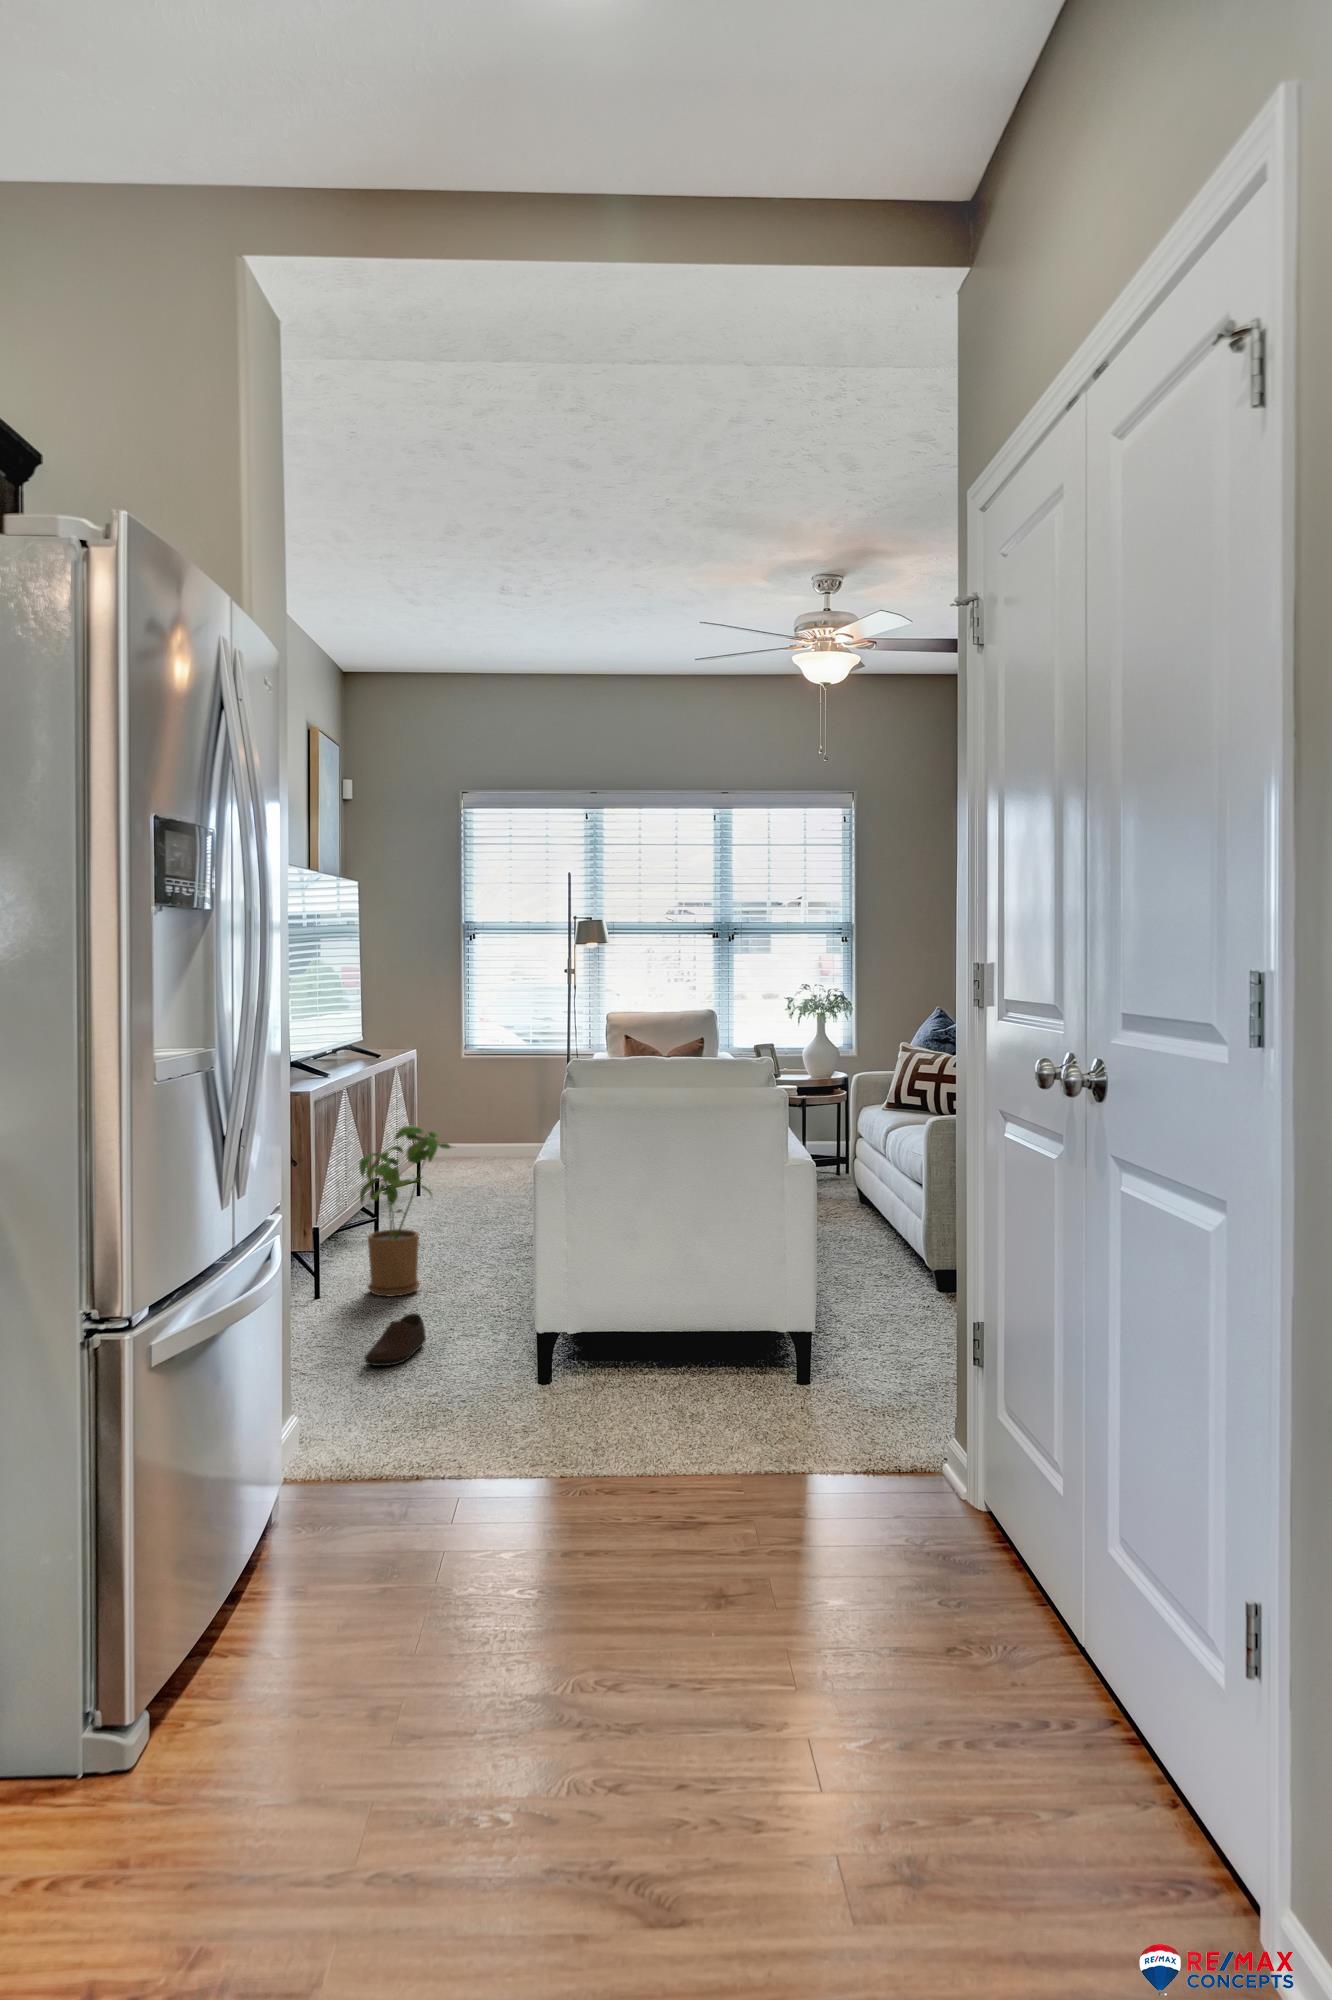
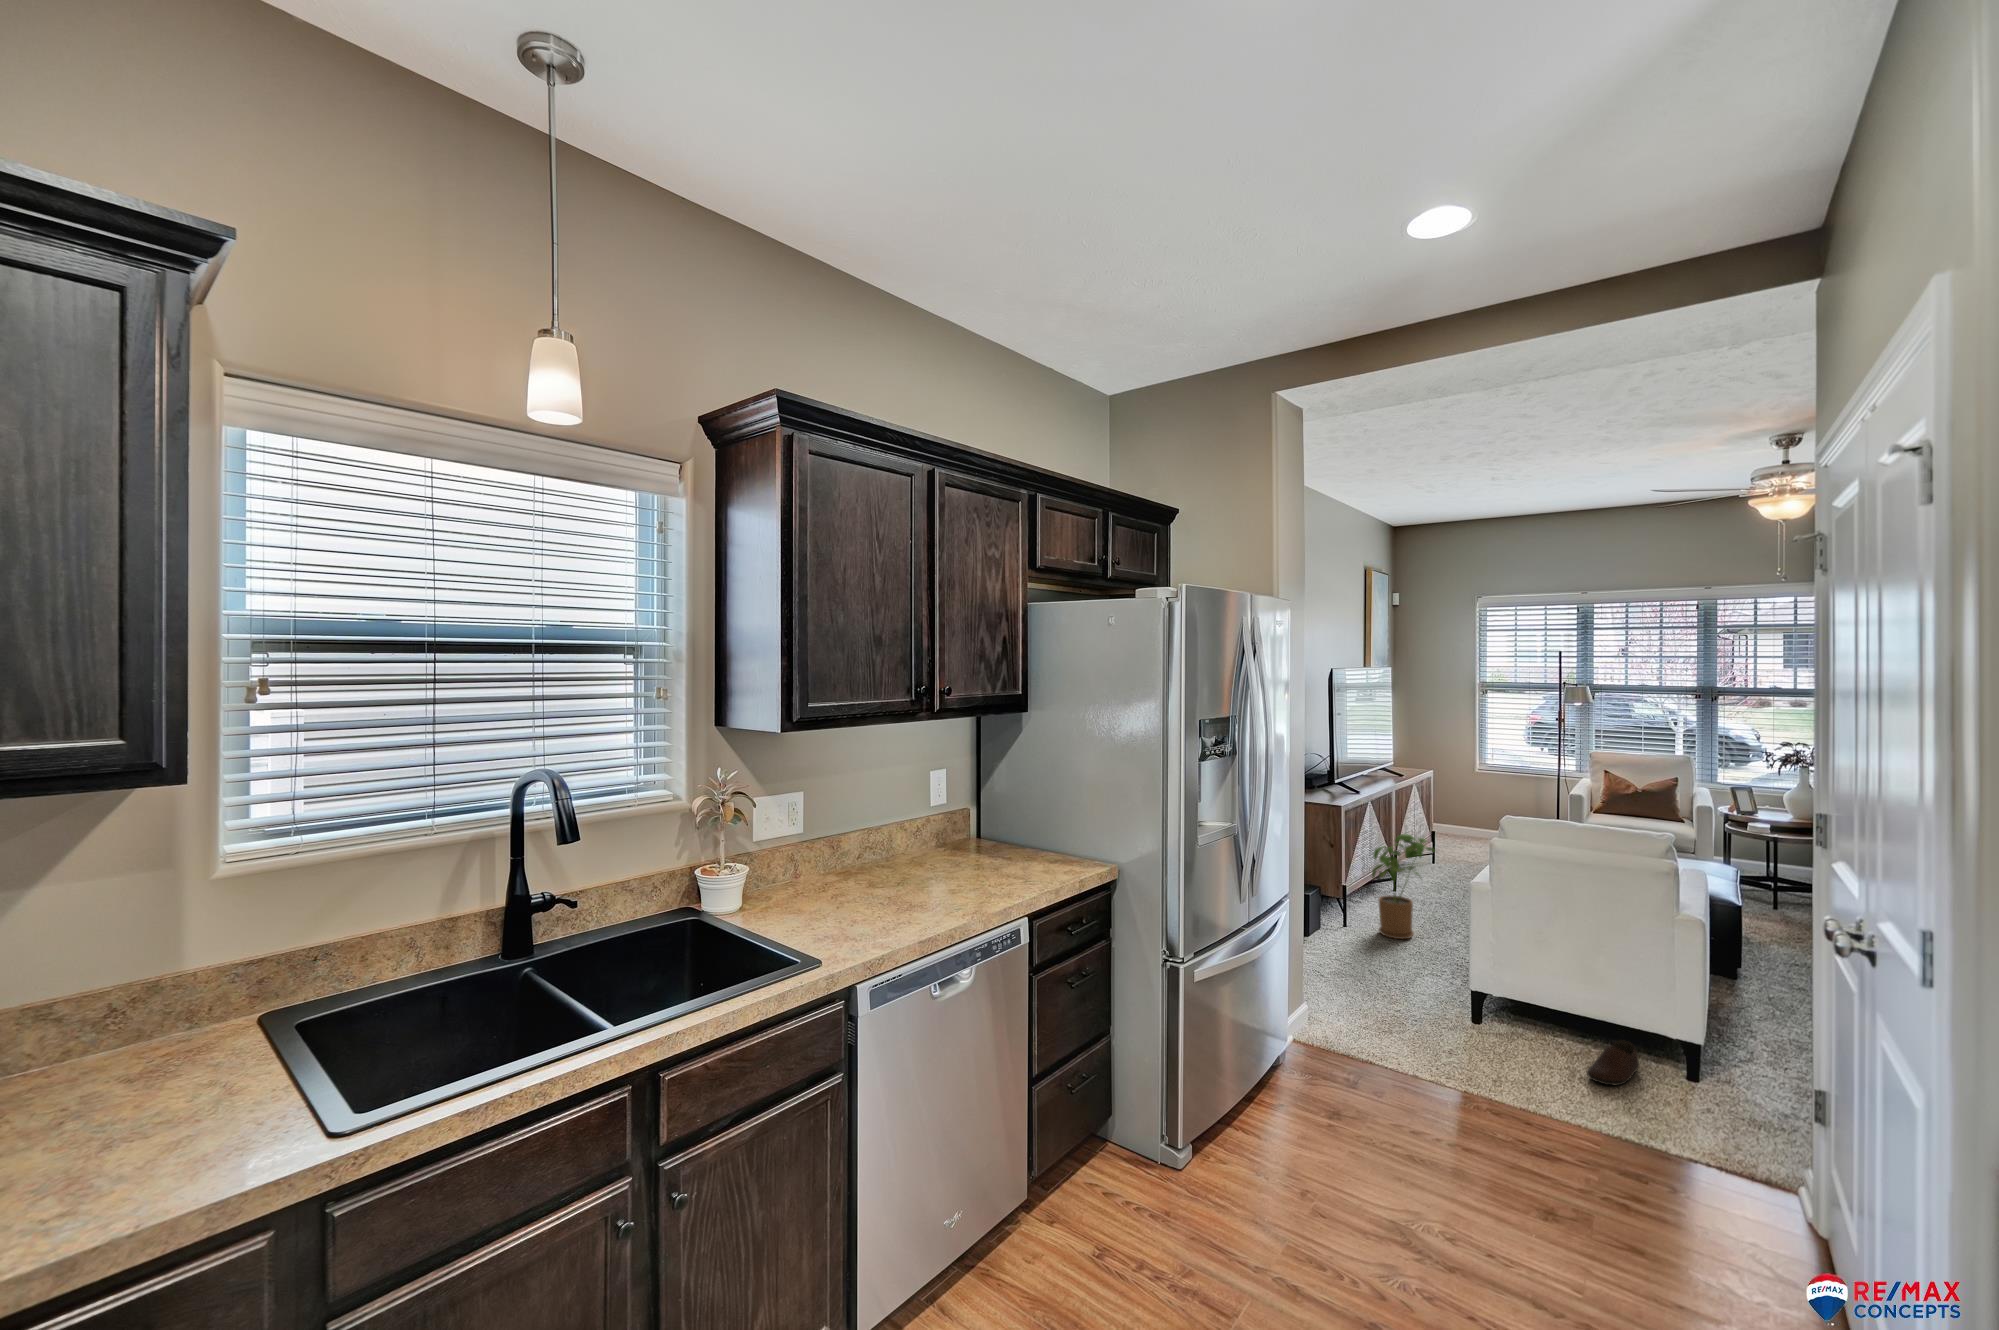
shoe: present [365,1313,426,1366] -> present [1587,1040,1639,1085]

